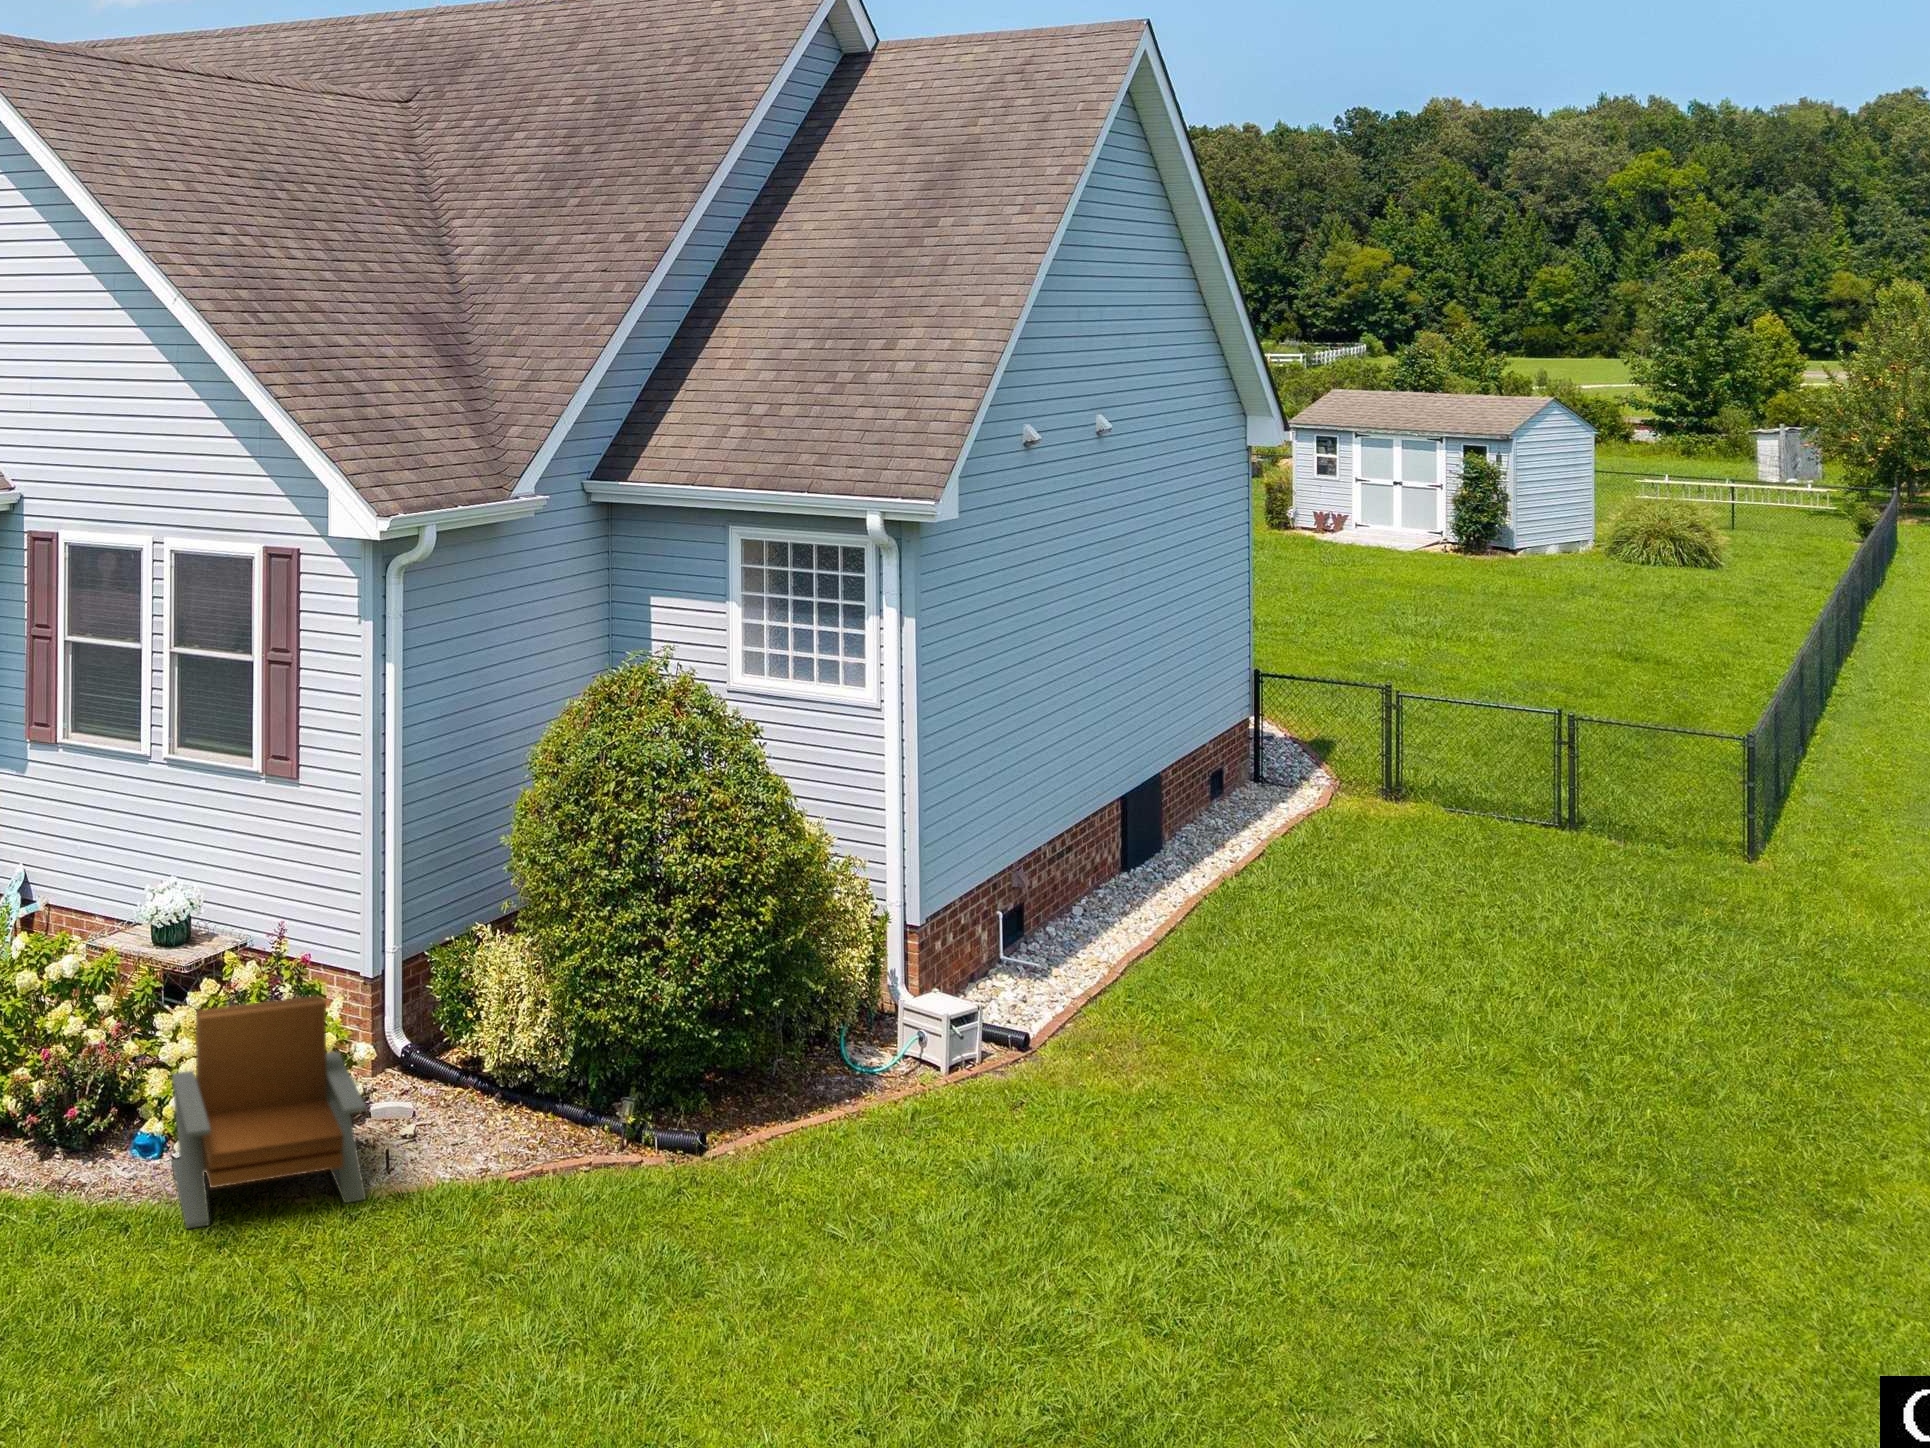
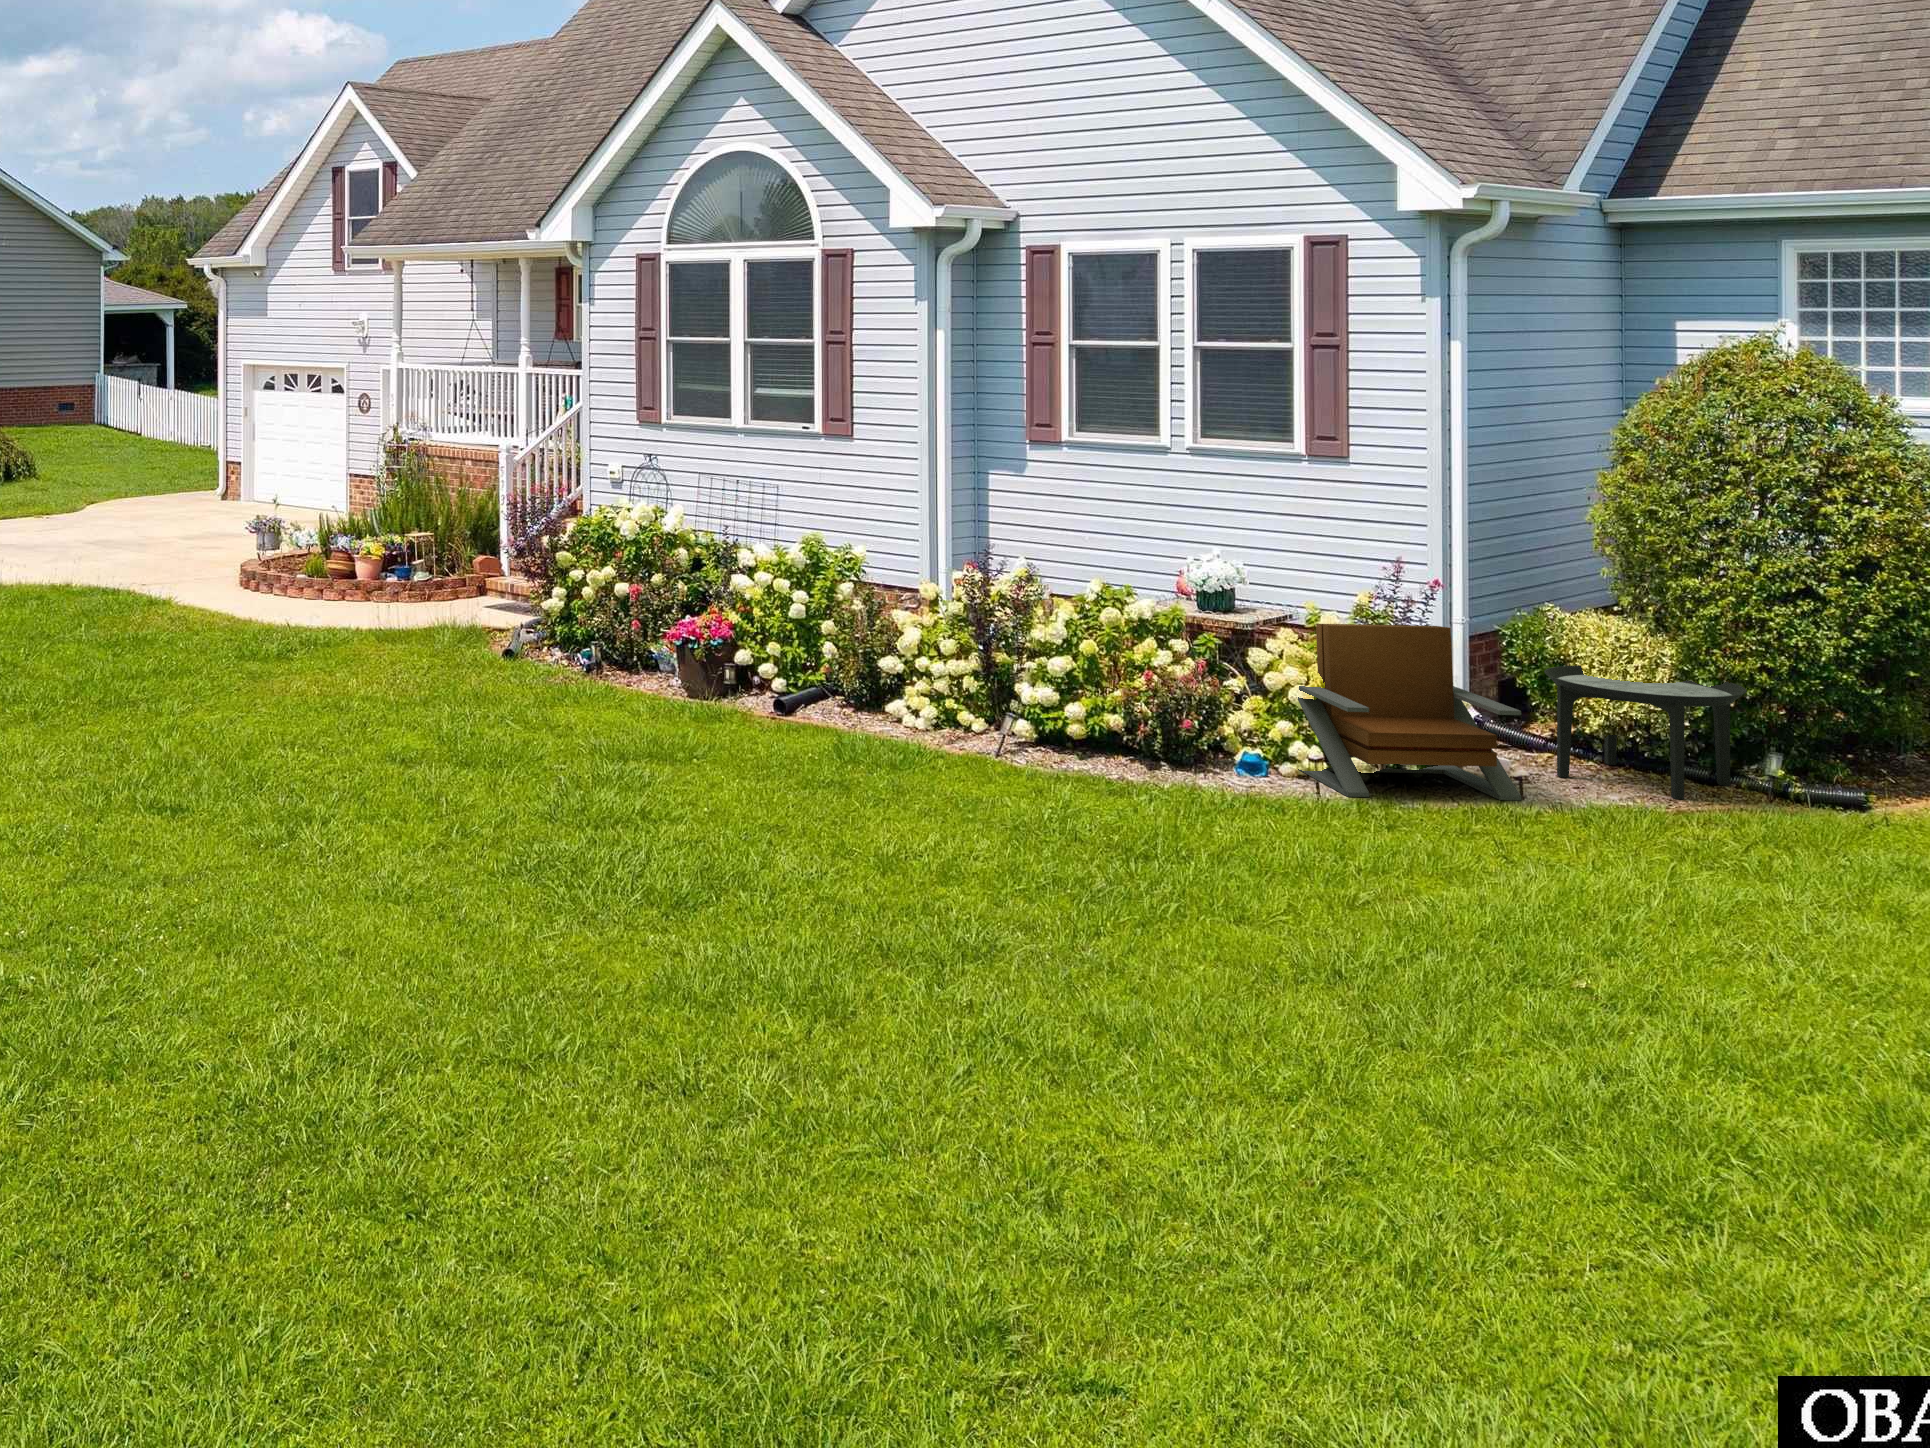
round table: none [426,997,595,1165] -> present [1544,665,1747,799]

